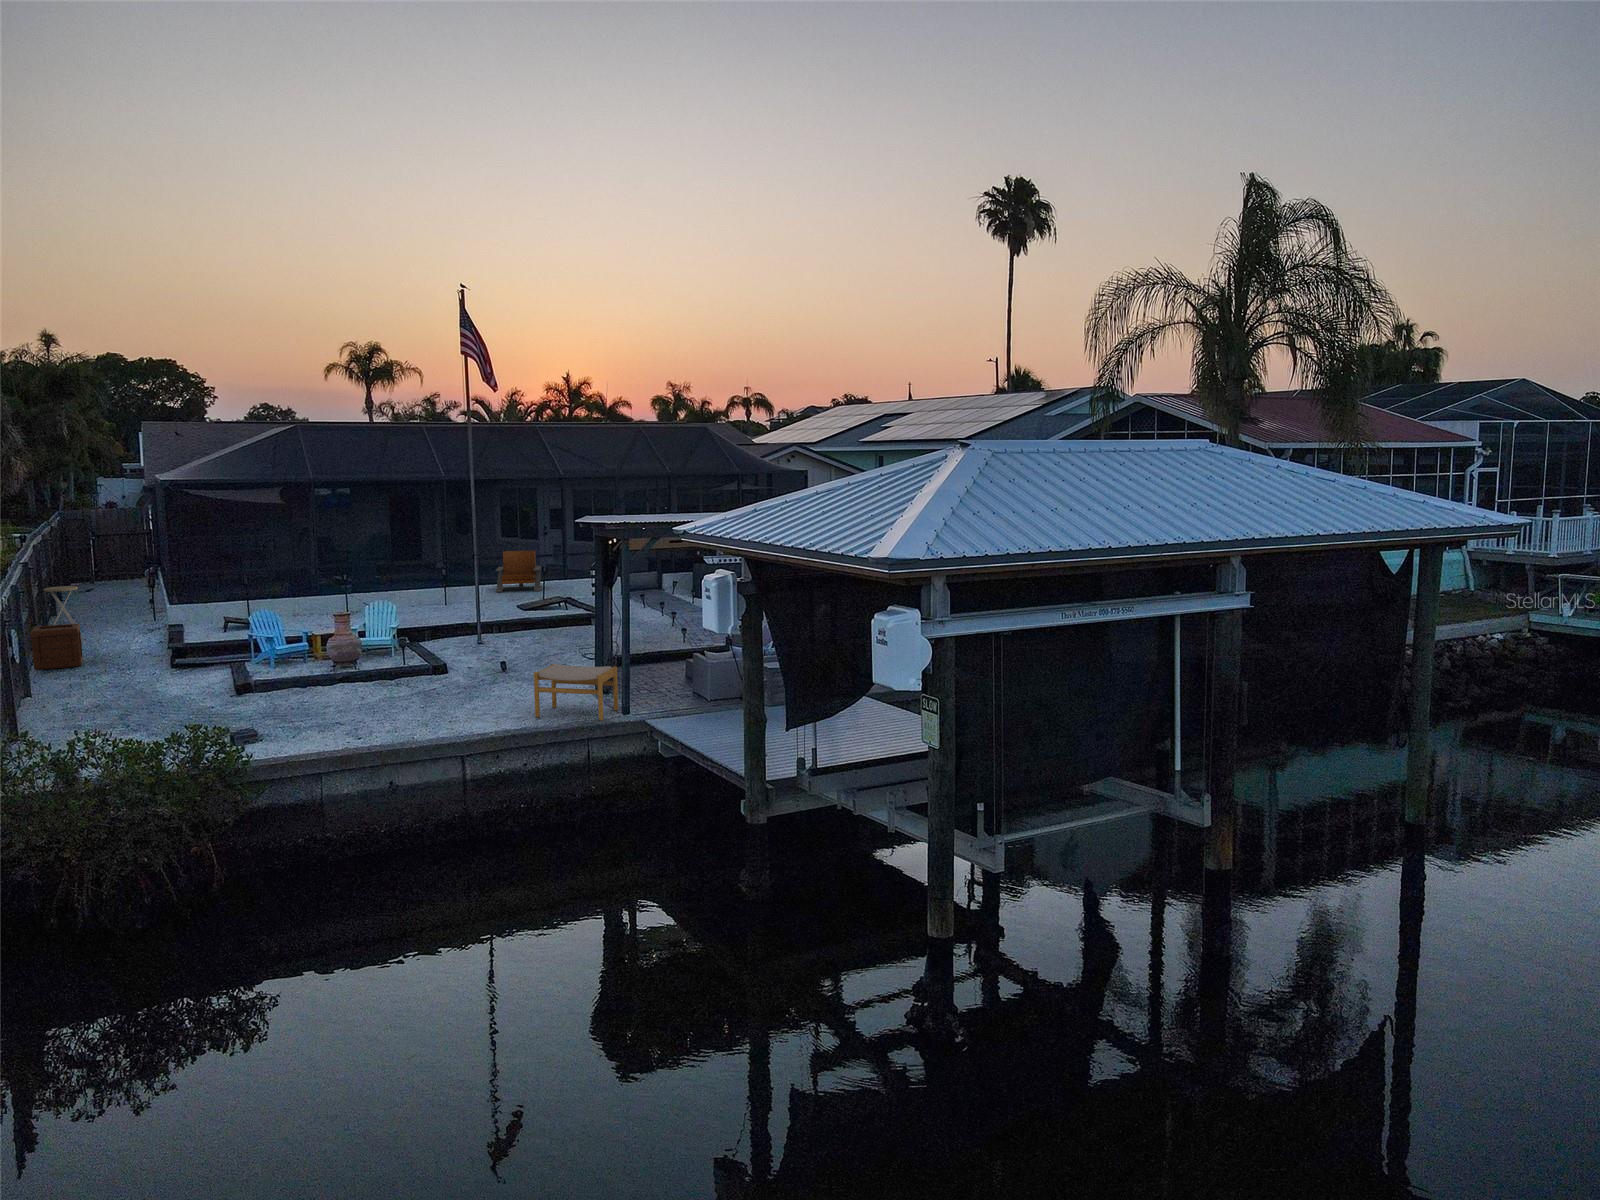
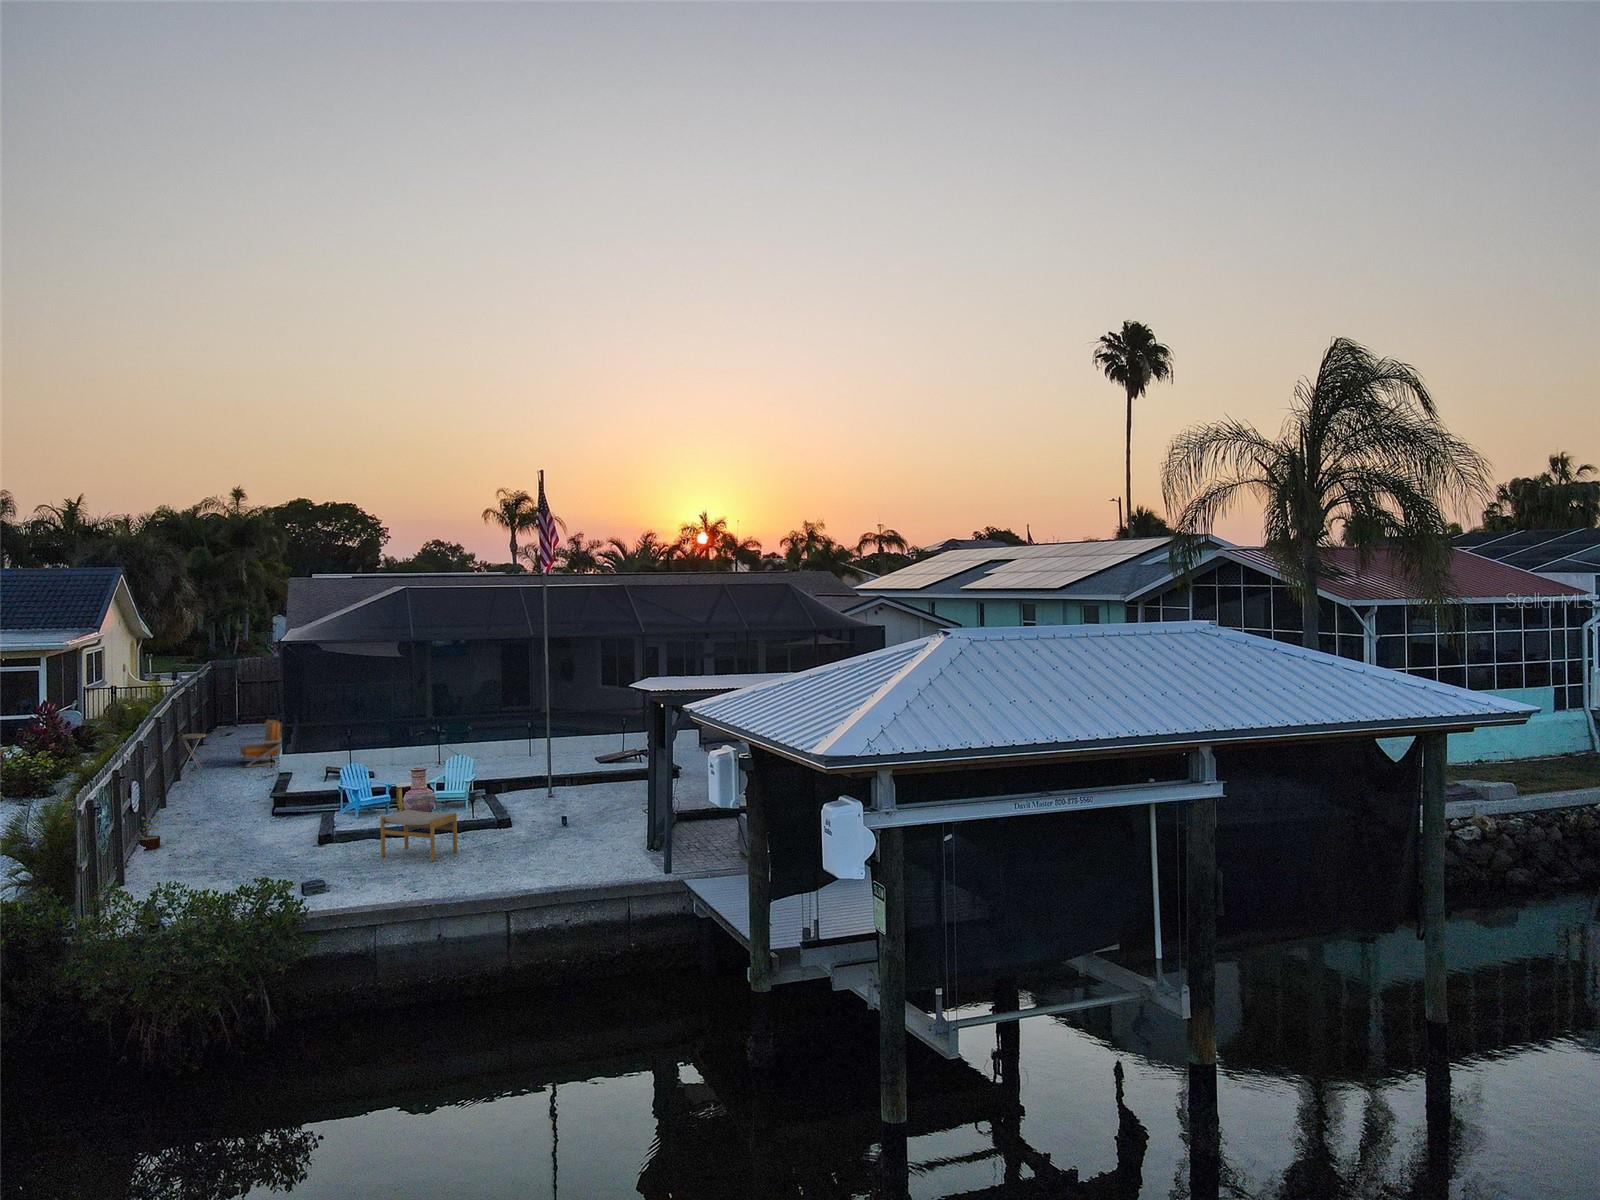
lounge chair: present [496,551,542,592] -> present [239,720,281,767]
wooden crate: present [31,623,83,670] -> none [155,772,199,815]
footstool: present [534,664,618,720] -> present [380,809,457,861]
decorative plant: none [23,667,50,705] -> present [139,816,160,850]

